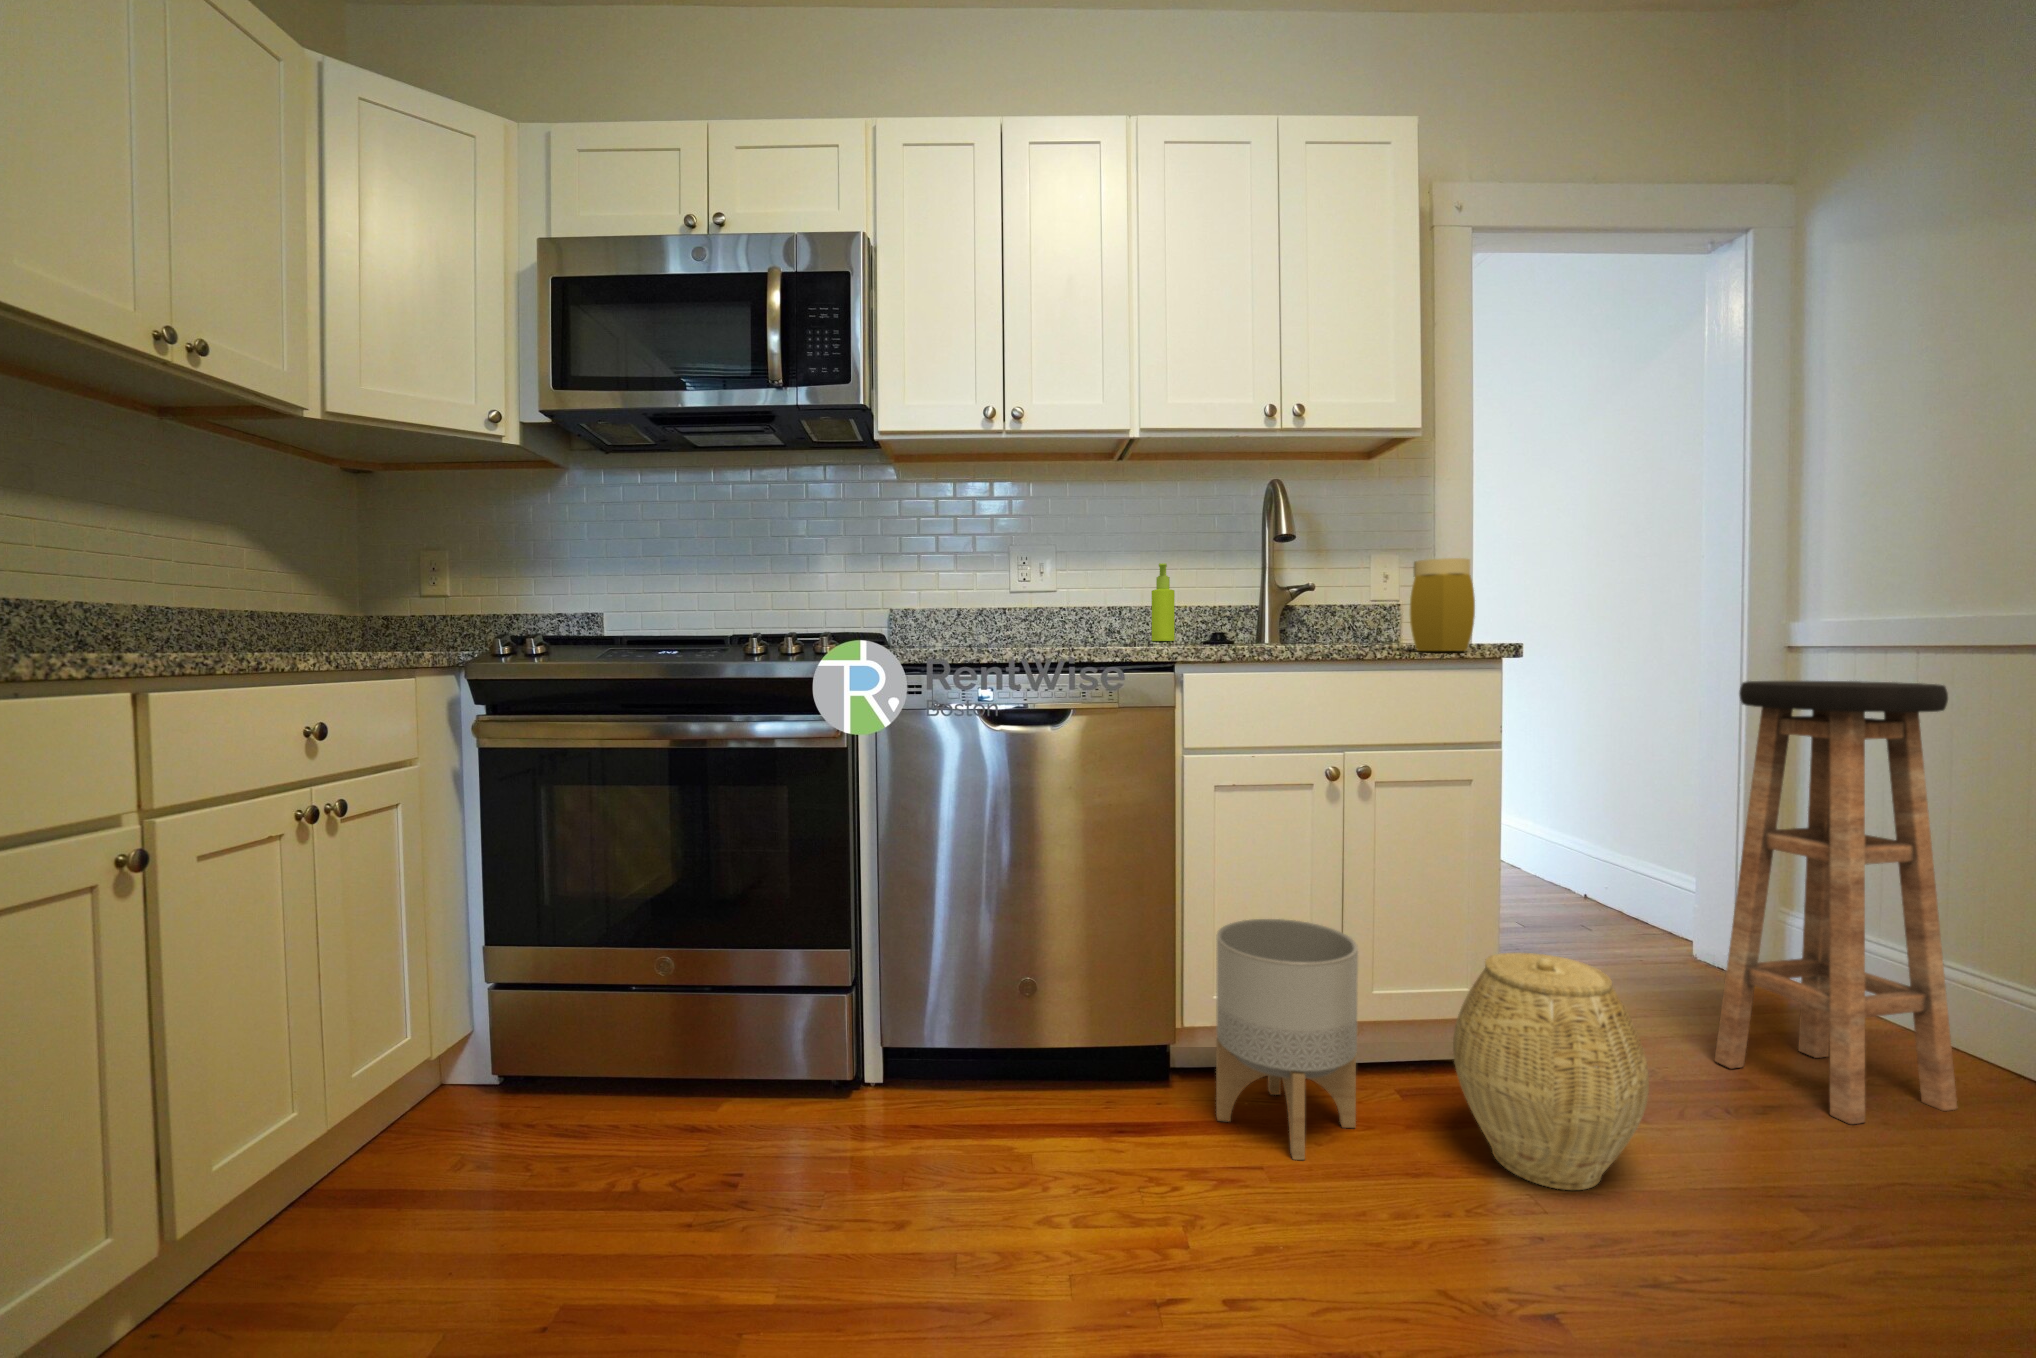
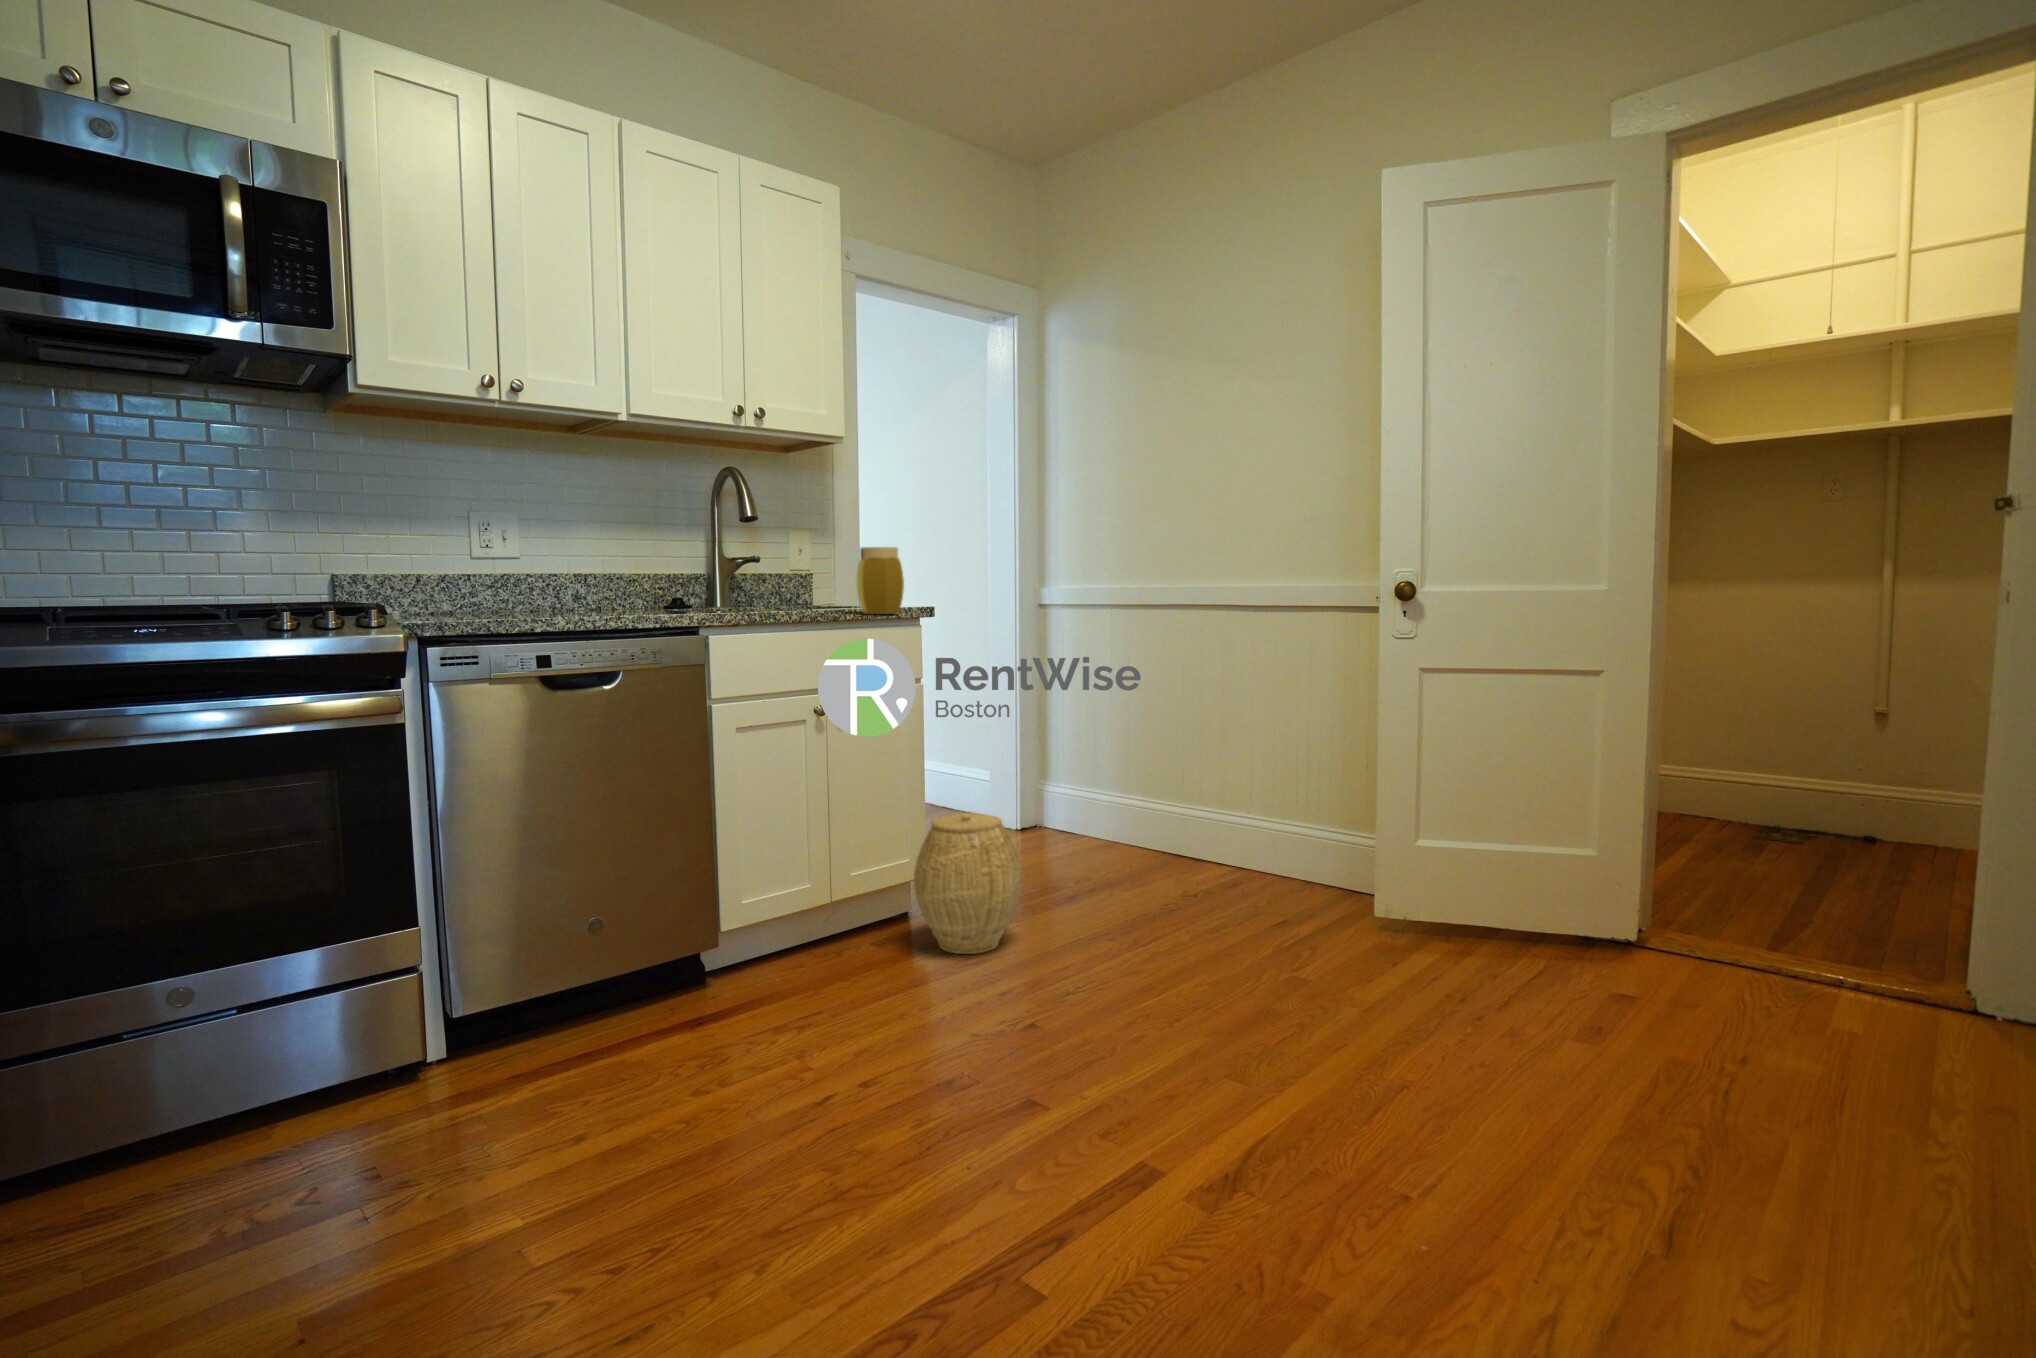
soap dispenser: present [1152,563,1175,641] -> none [615,534,640,606]
bar stool: present [1715,681,1957,1124] -> none [1025,628,1130,887]
planter: present [1216,919,1358,1160] -> none [754,824,859,988]

